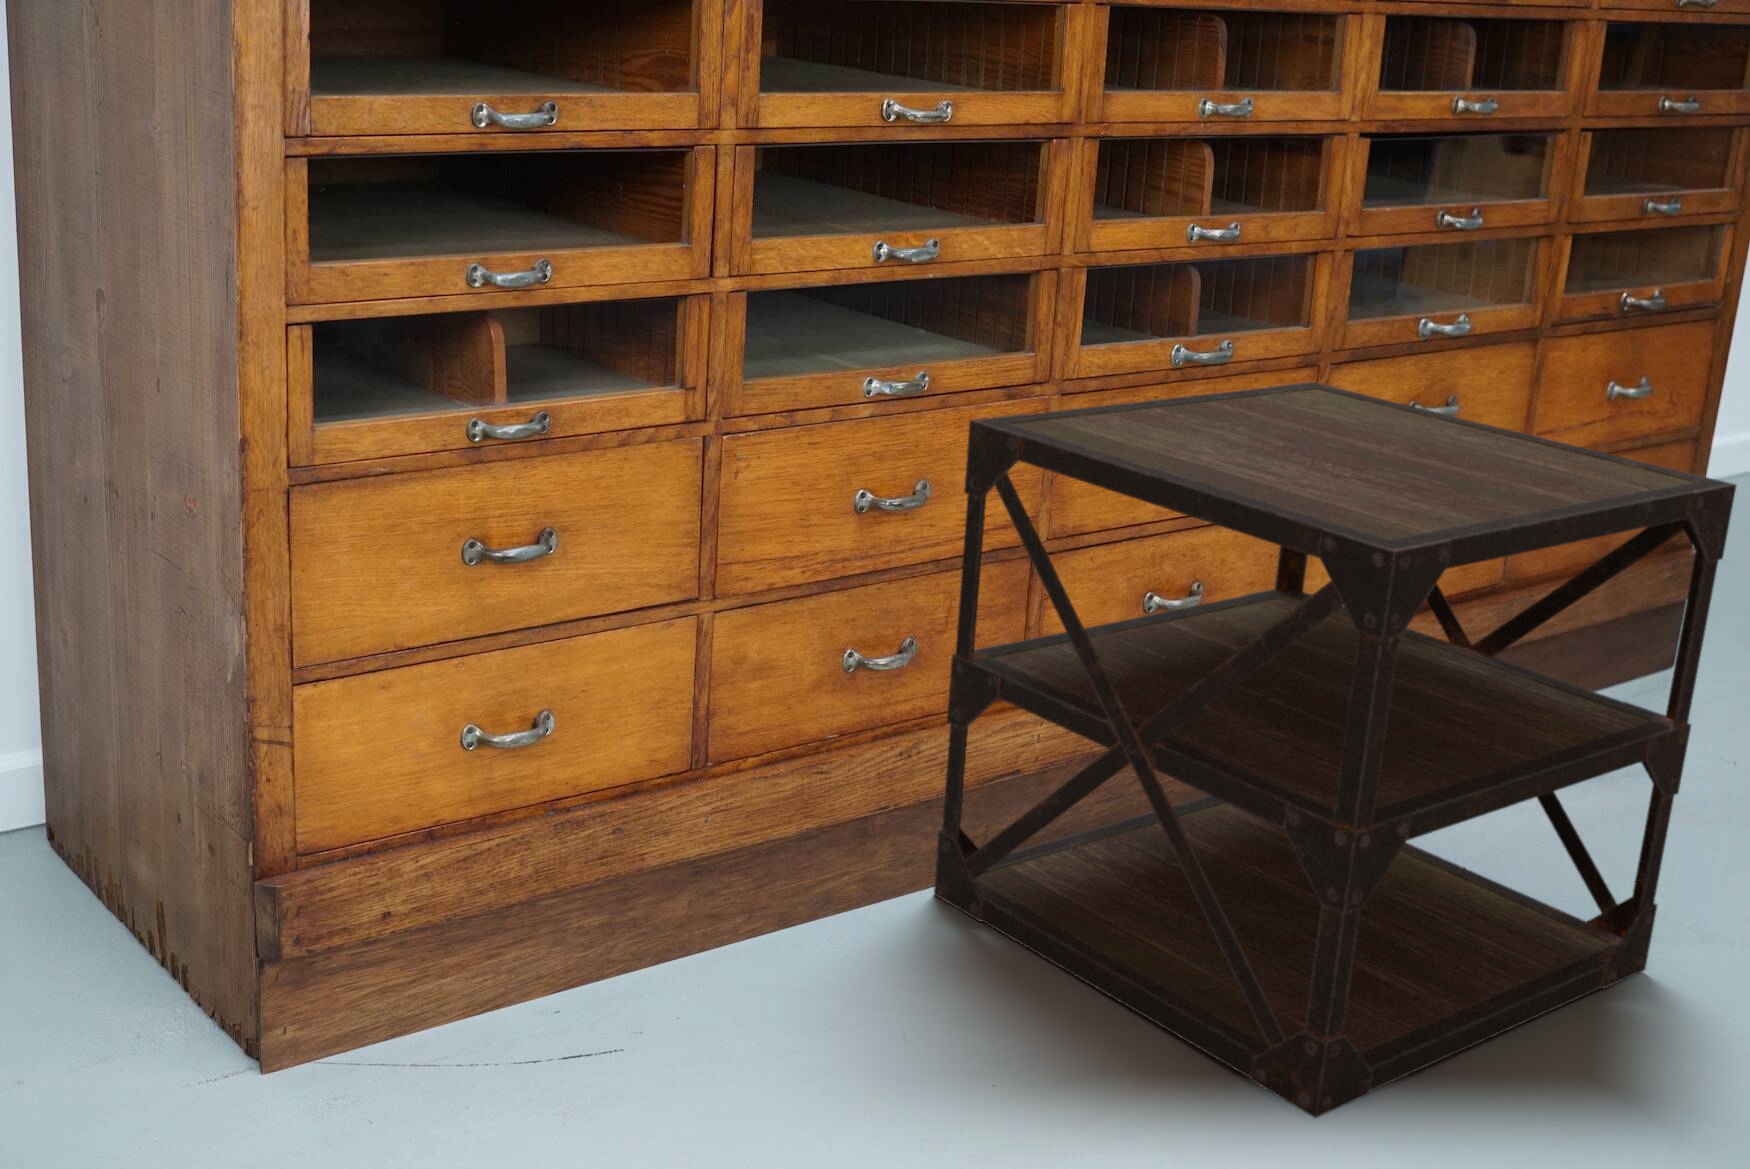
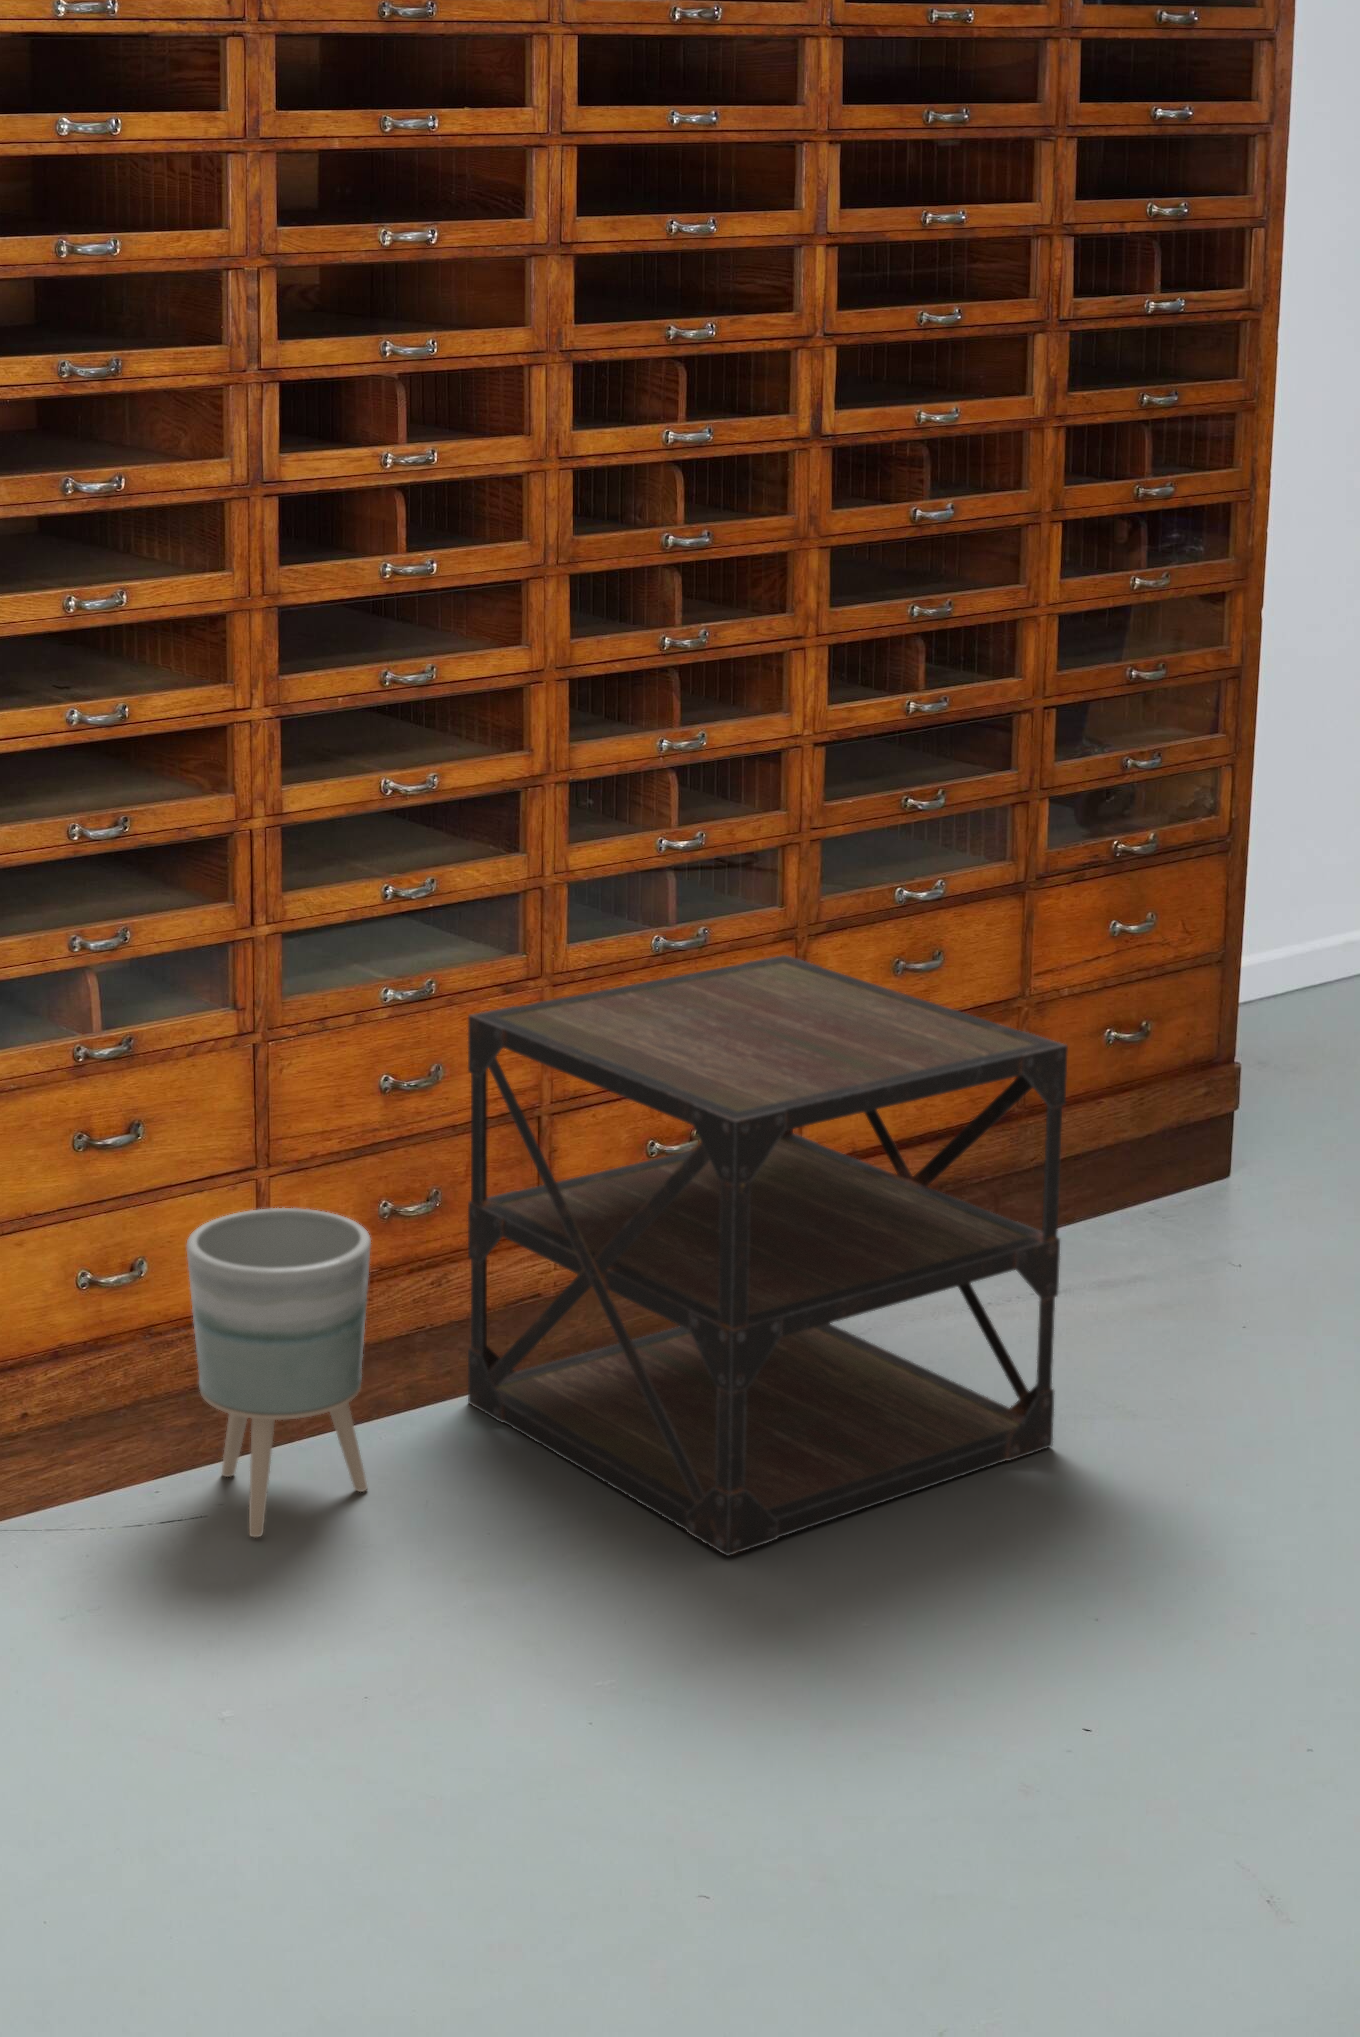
planter: none [615,651,860,1077] -> present [187,1208,371,1537]

